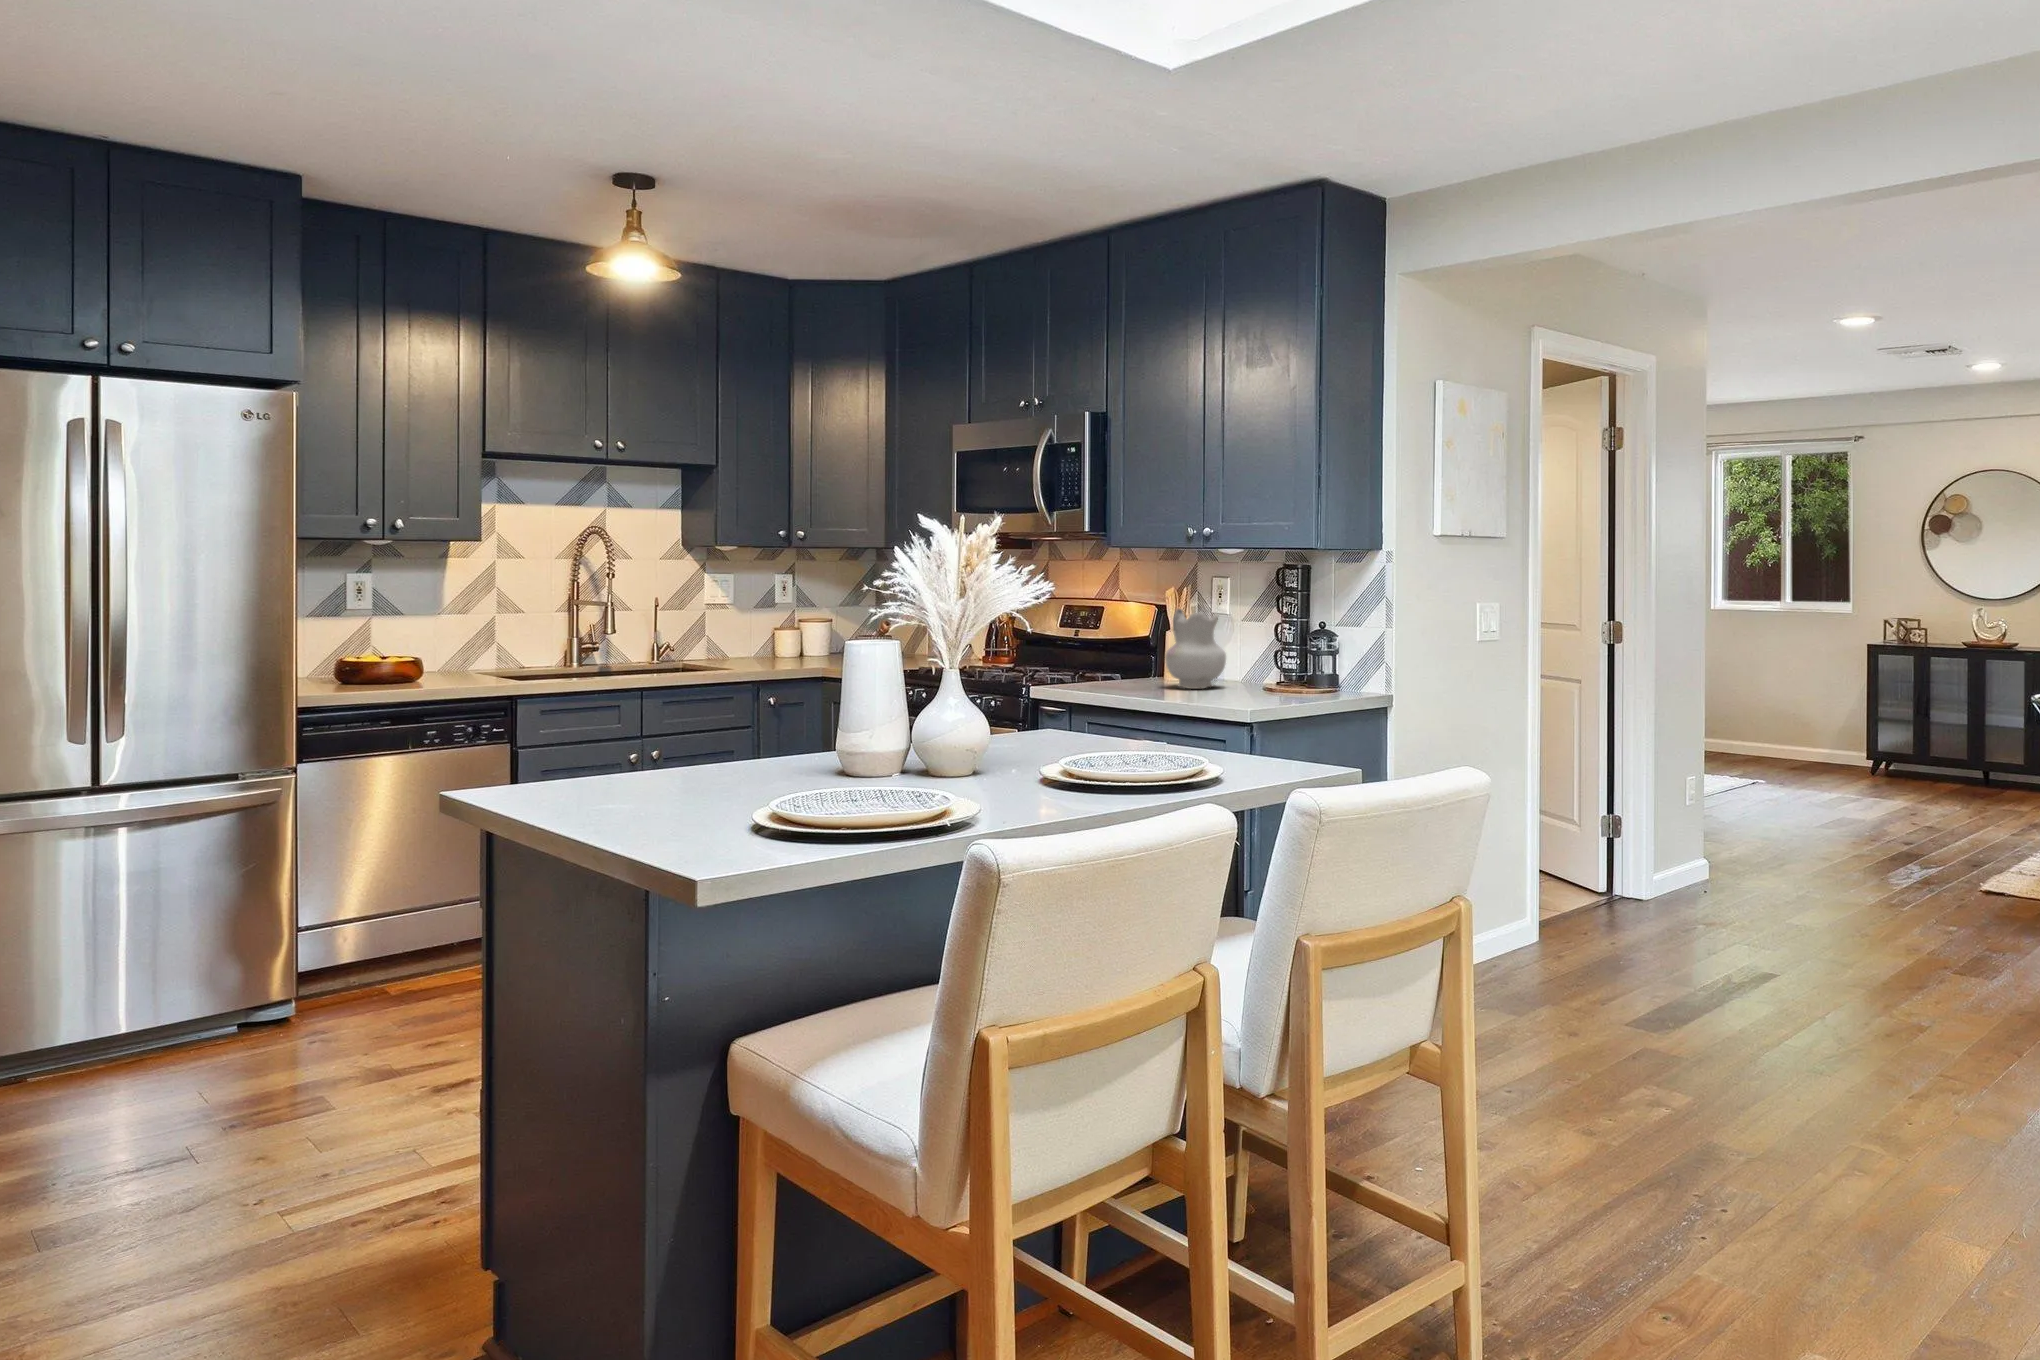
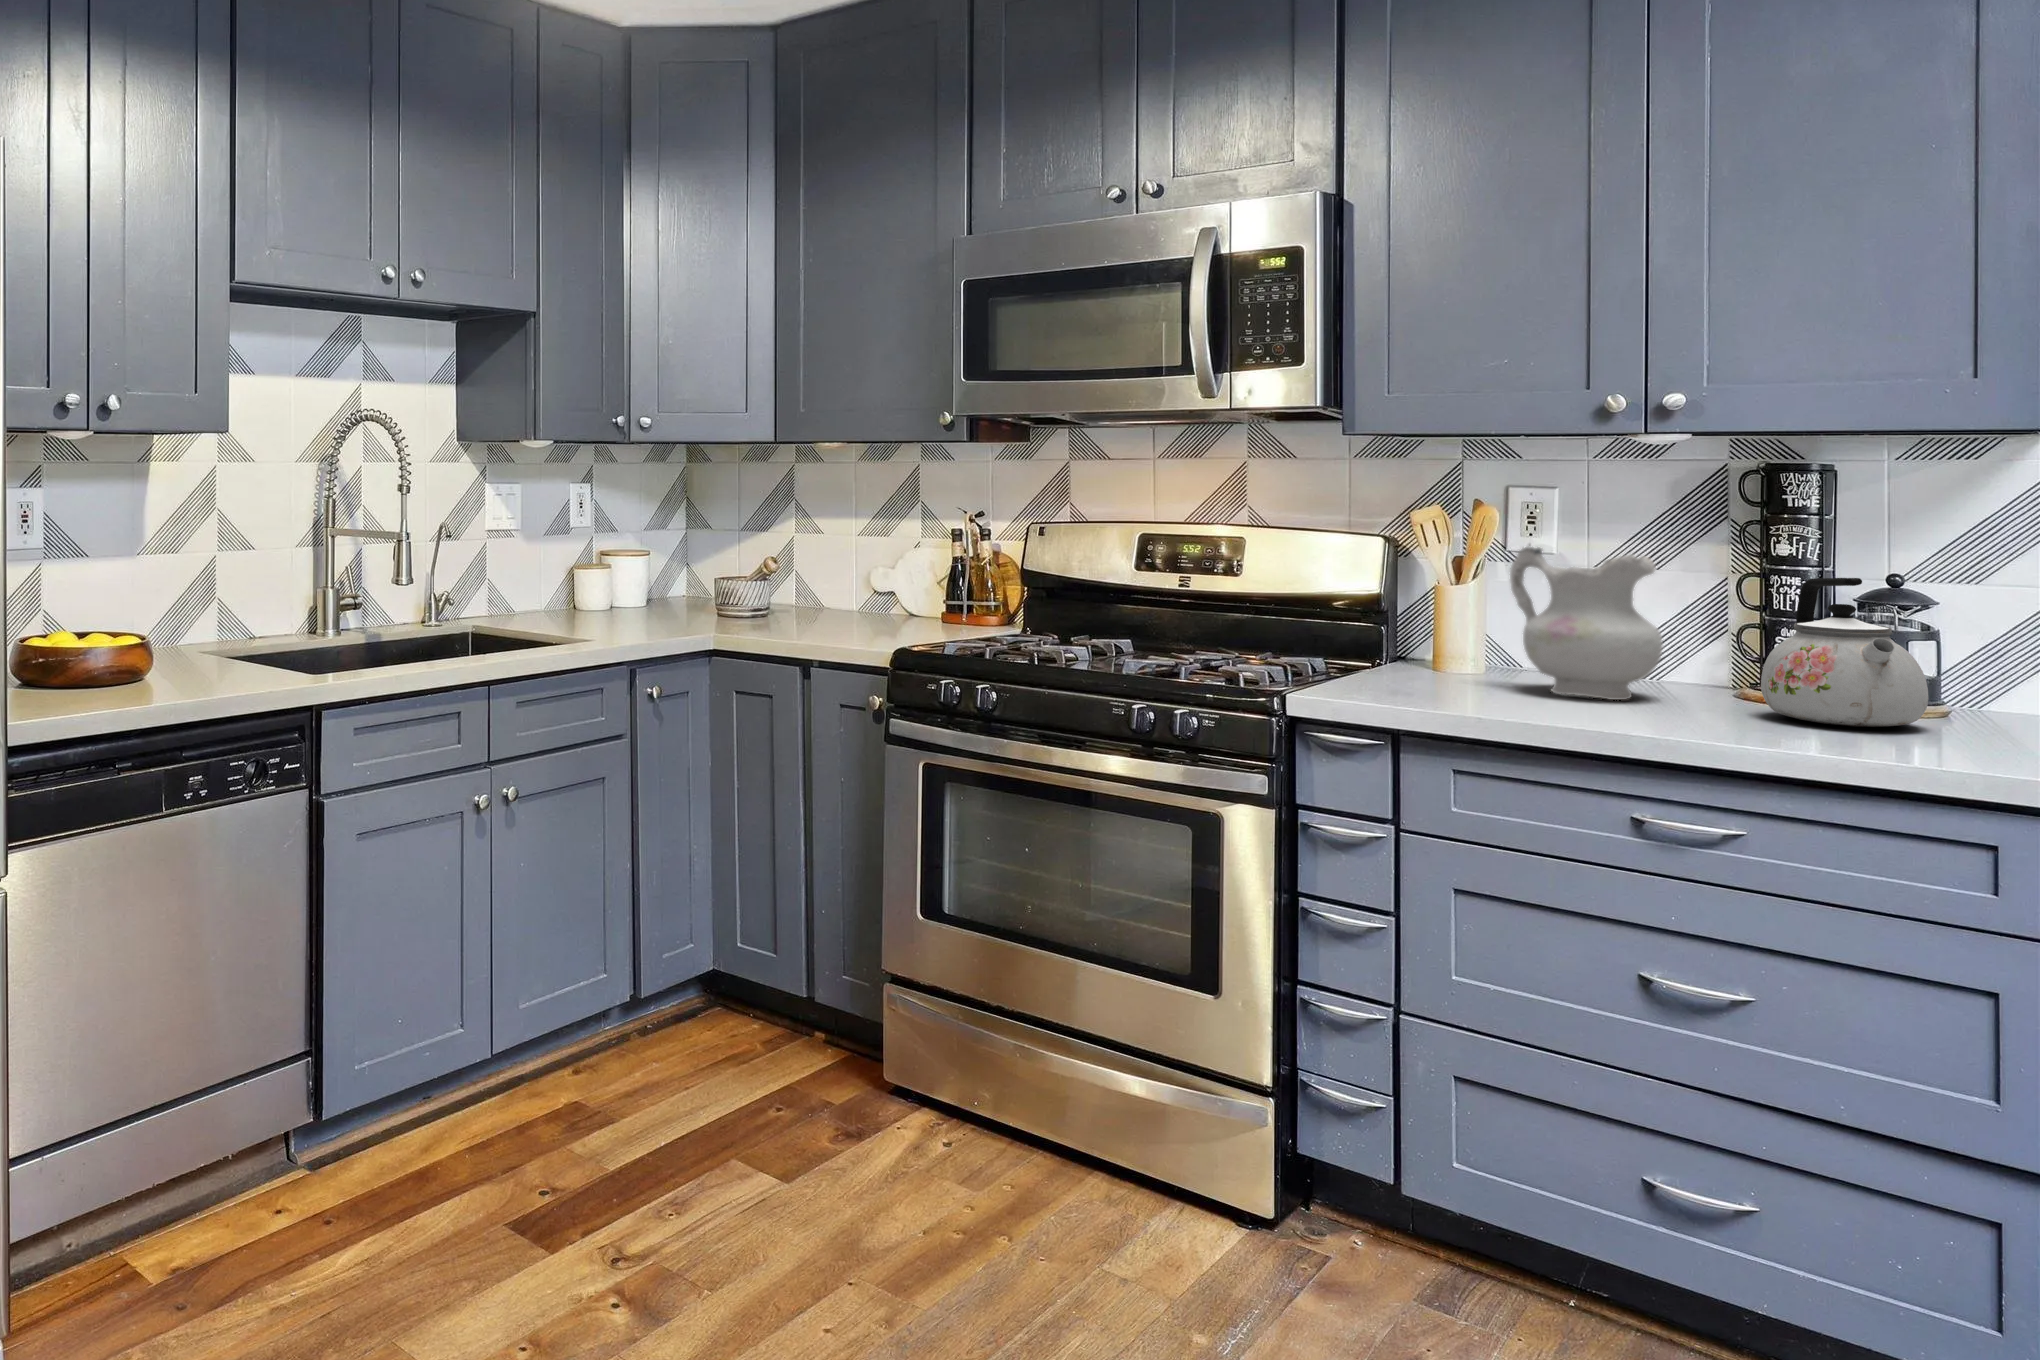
kettle: none [1231,622,1294,696] -> present [1761,578,1928,727]

